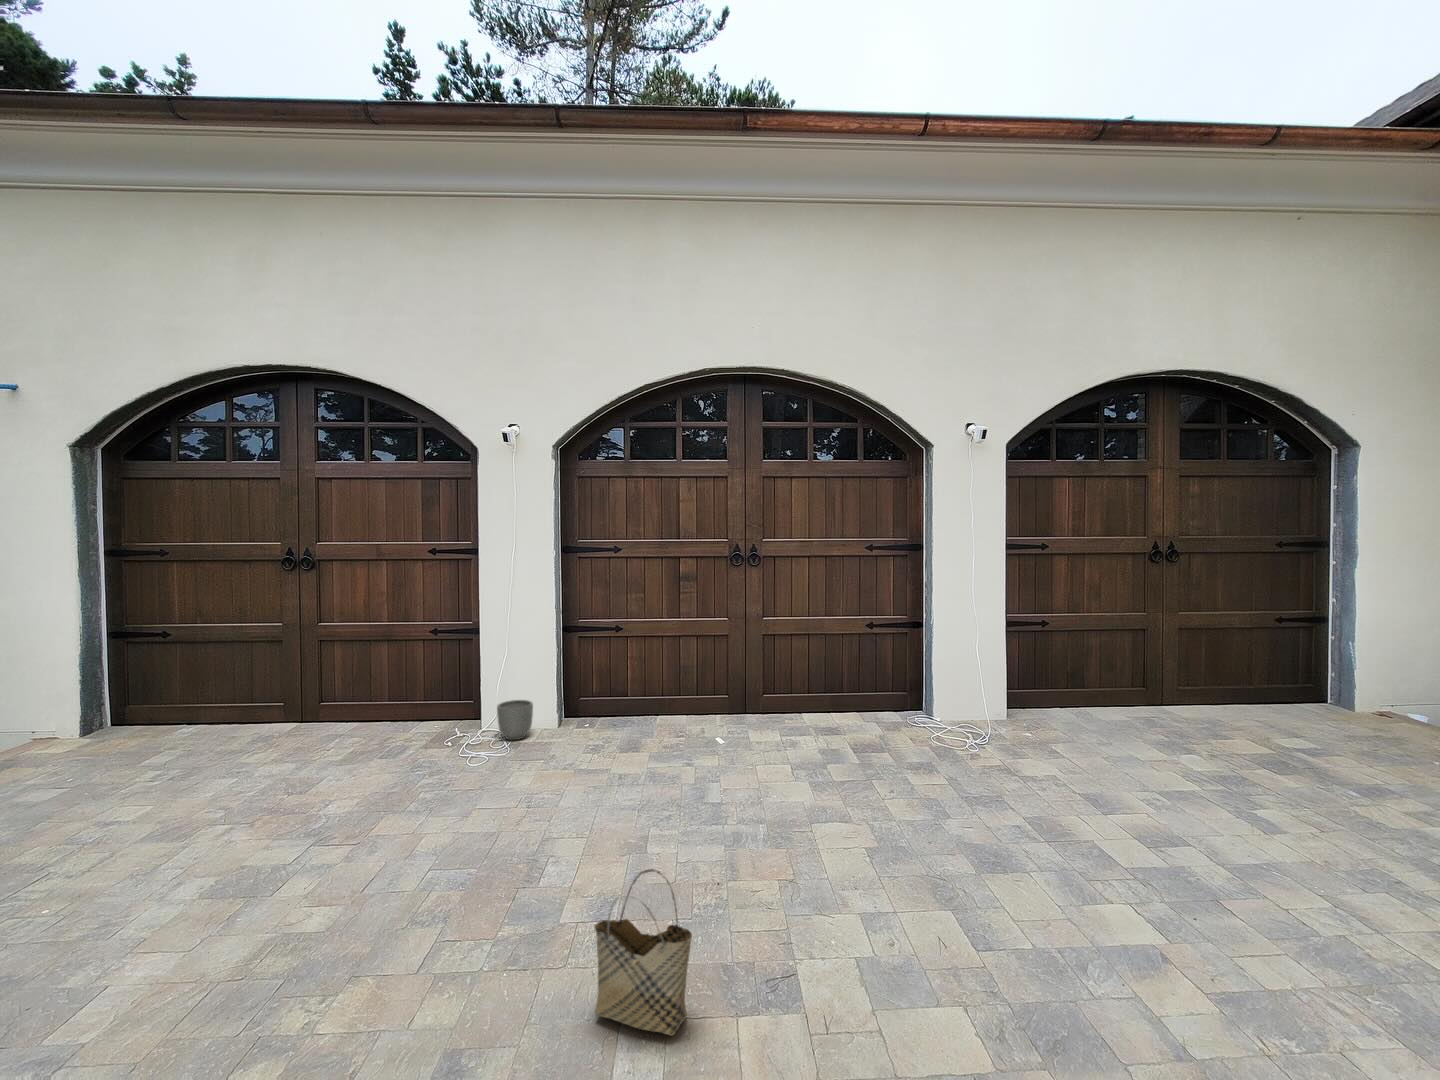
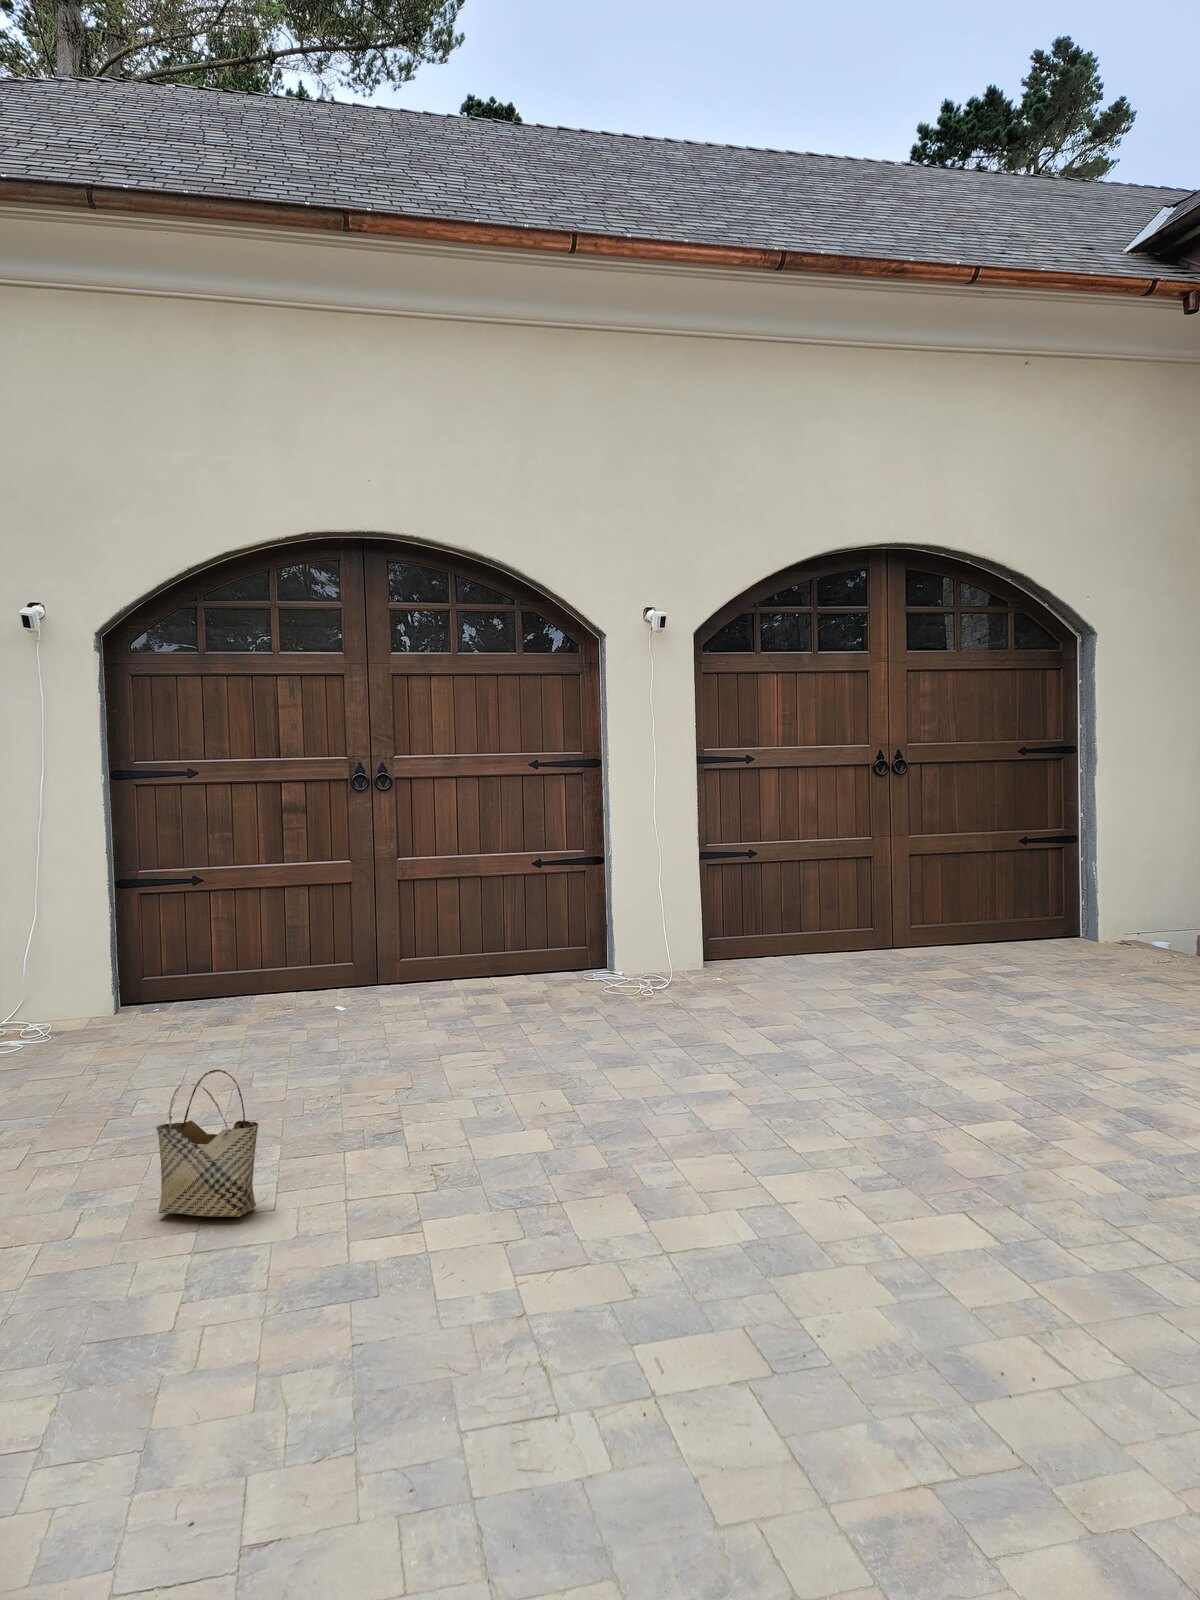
planter: present [497,700,533,740] -> none [27,978,79,1030]

